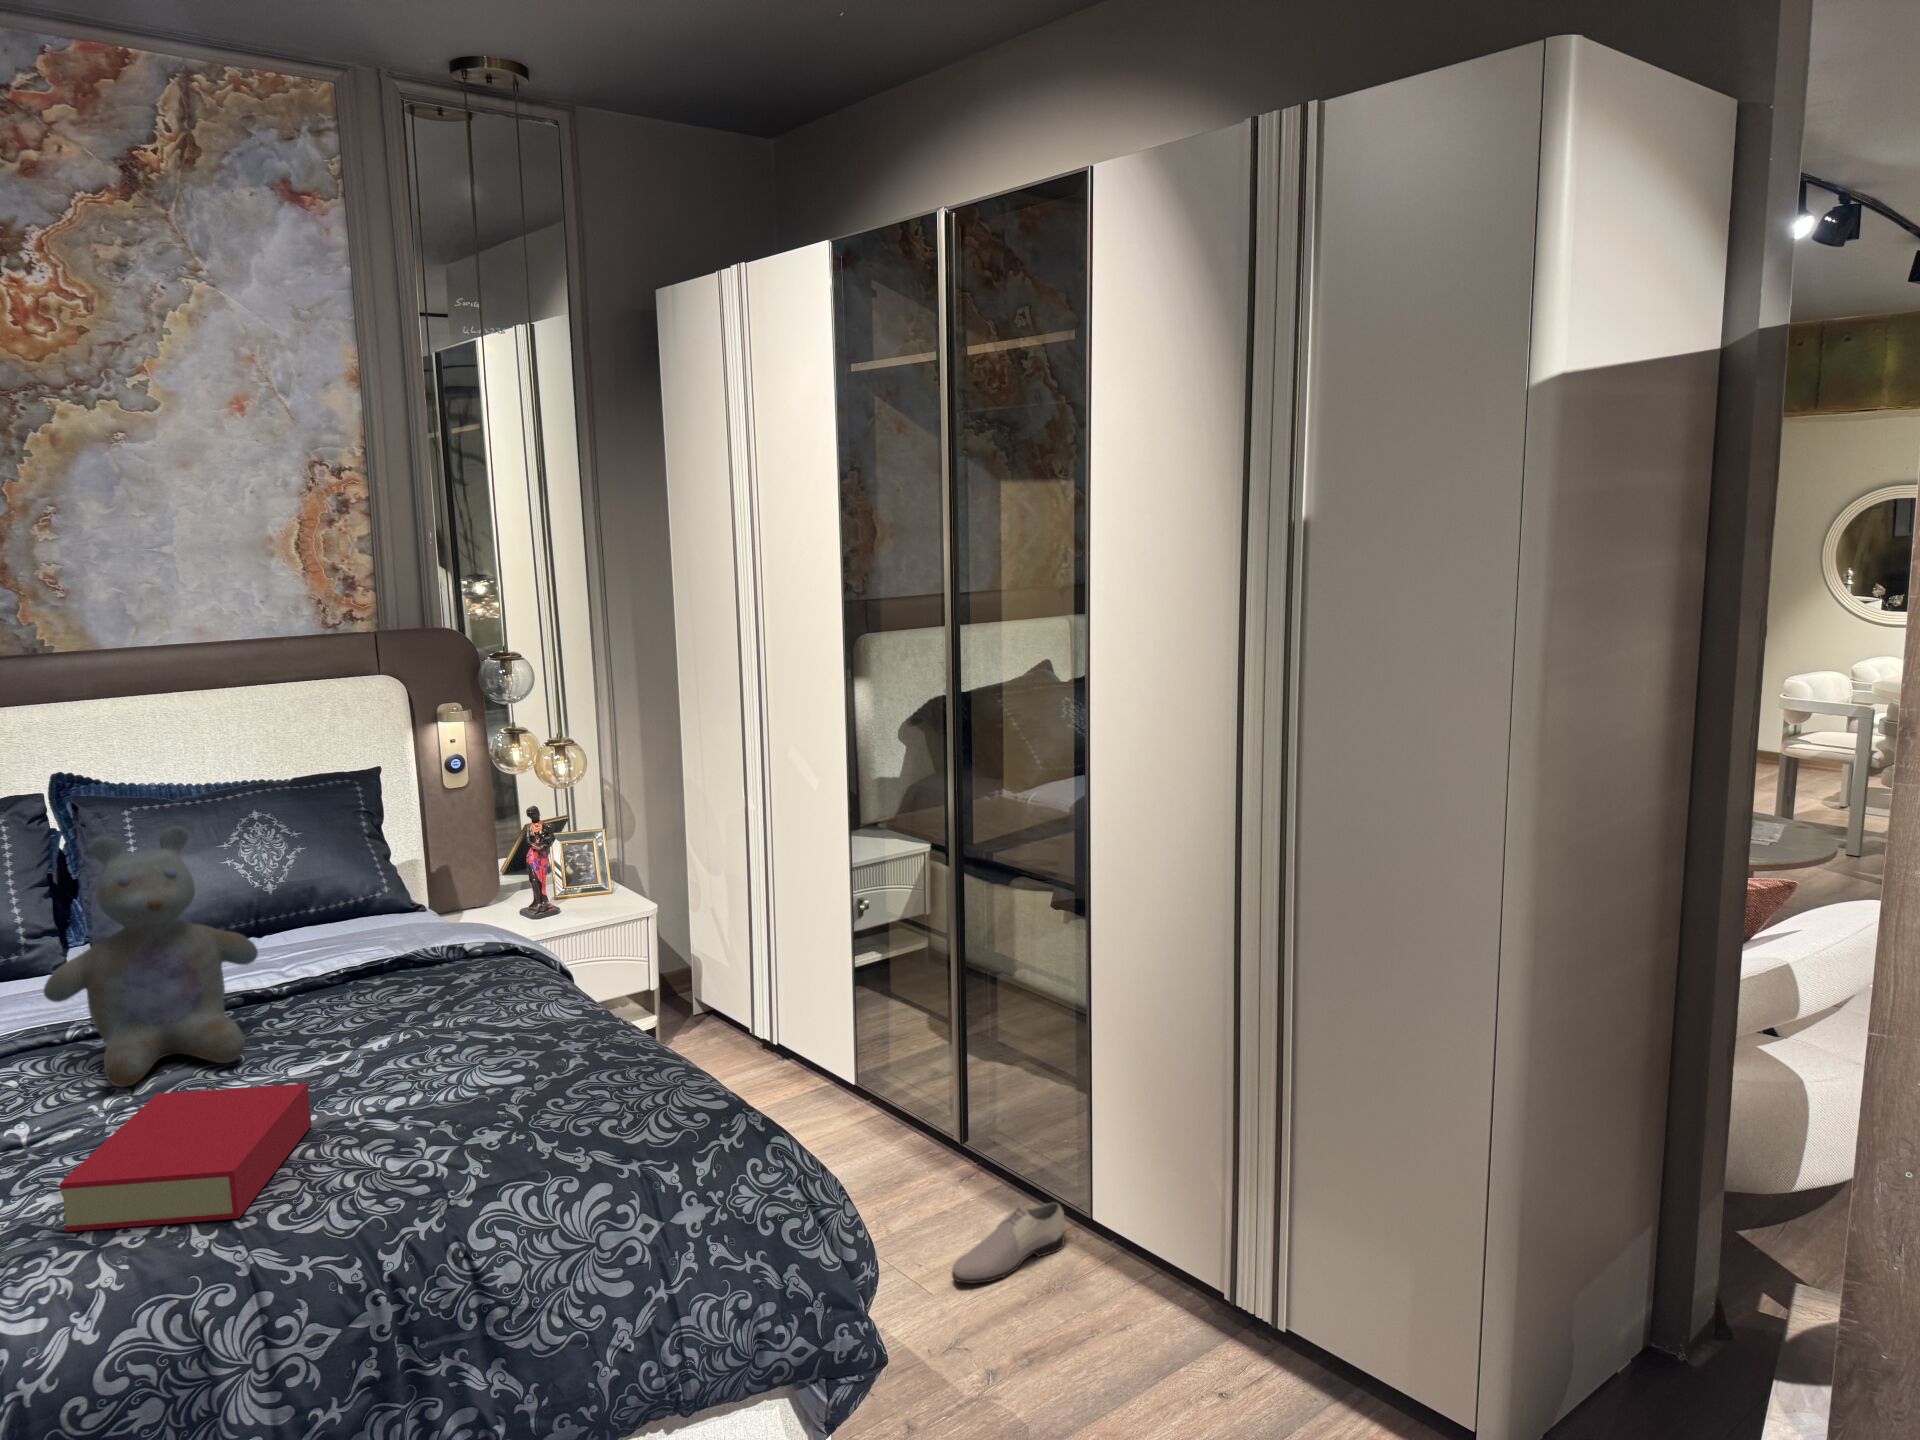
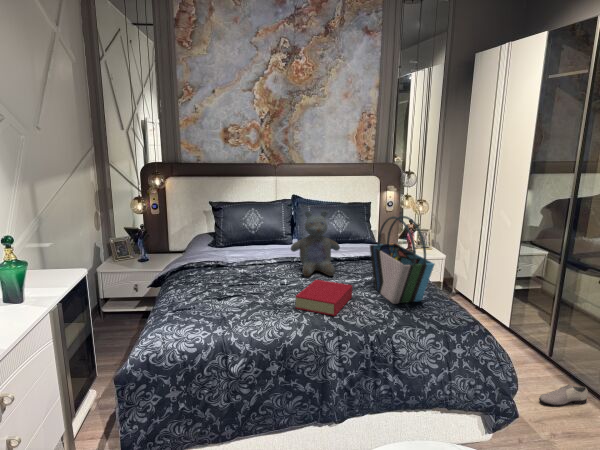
tote bag: none [363,809,586,1114] -> present [370,216,435,304]

